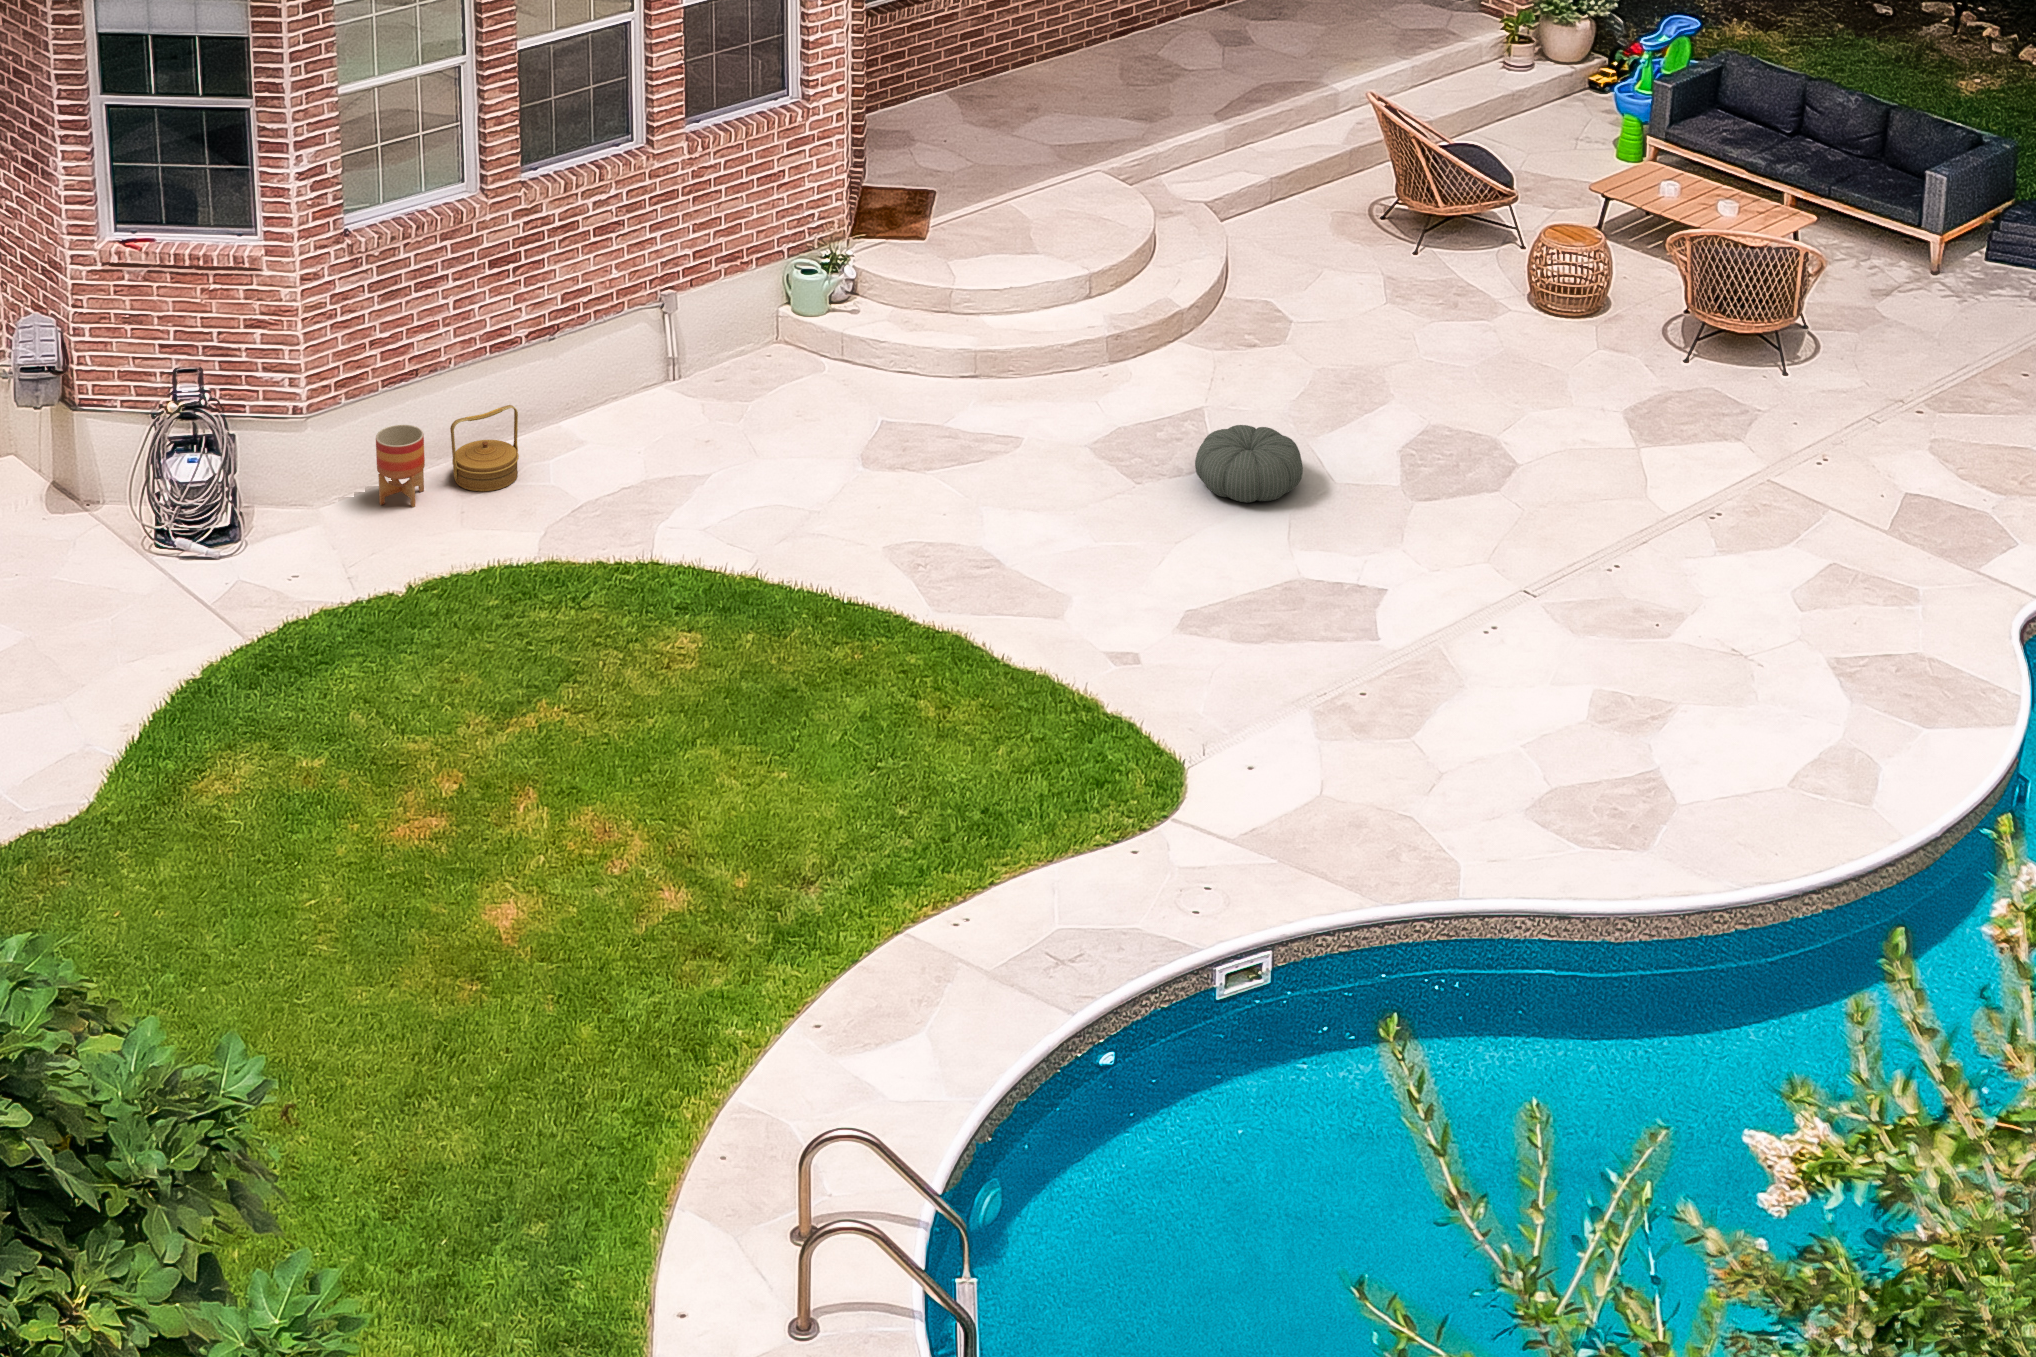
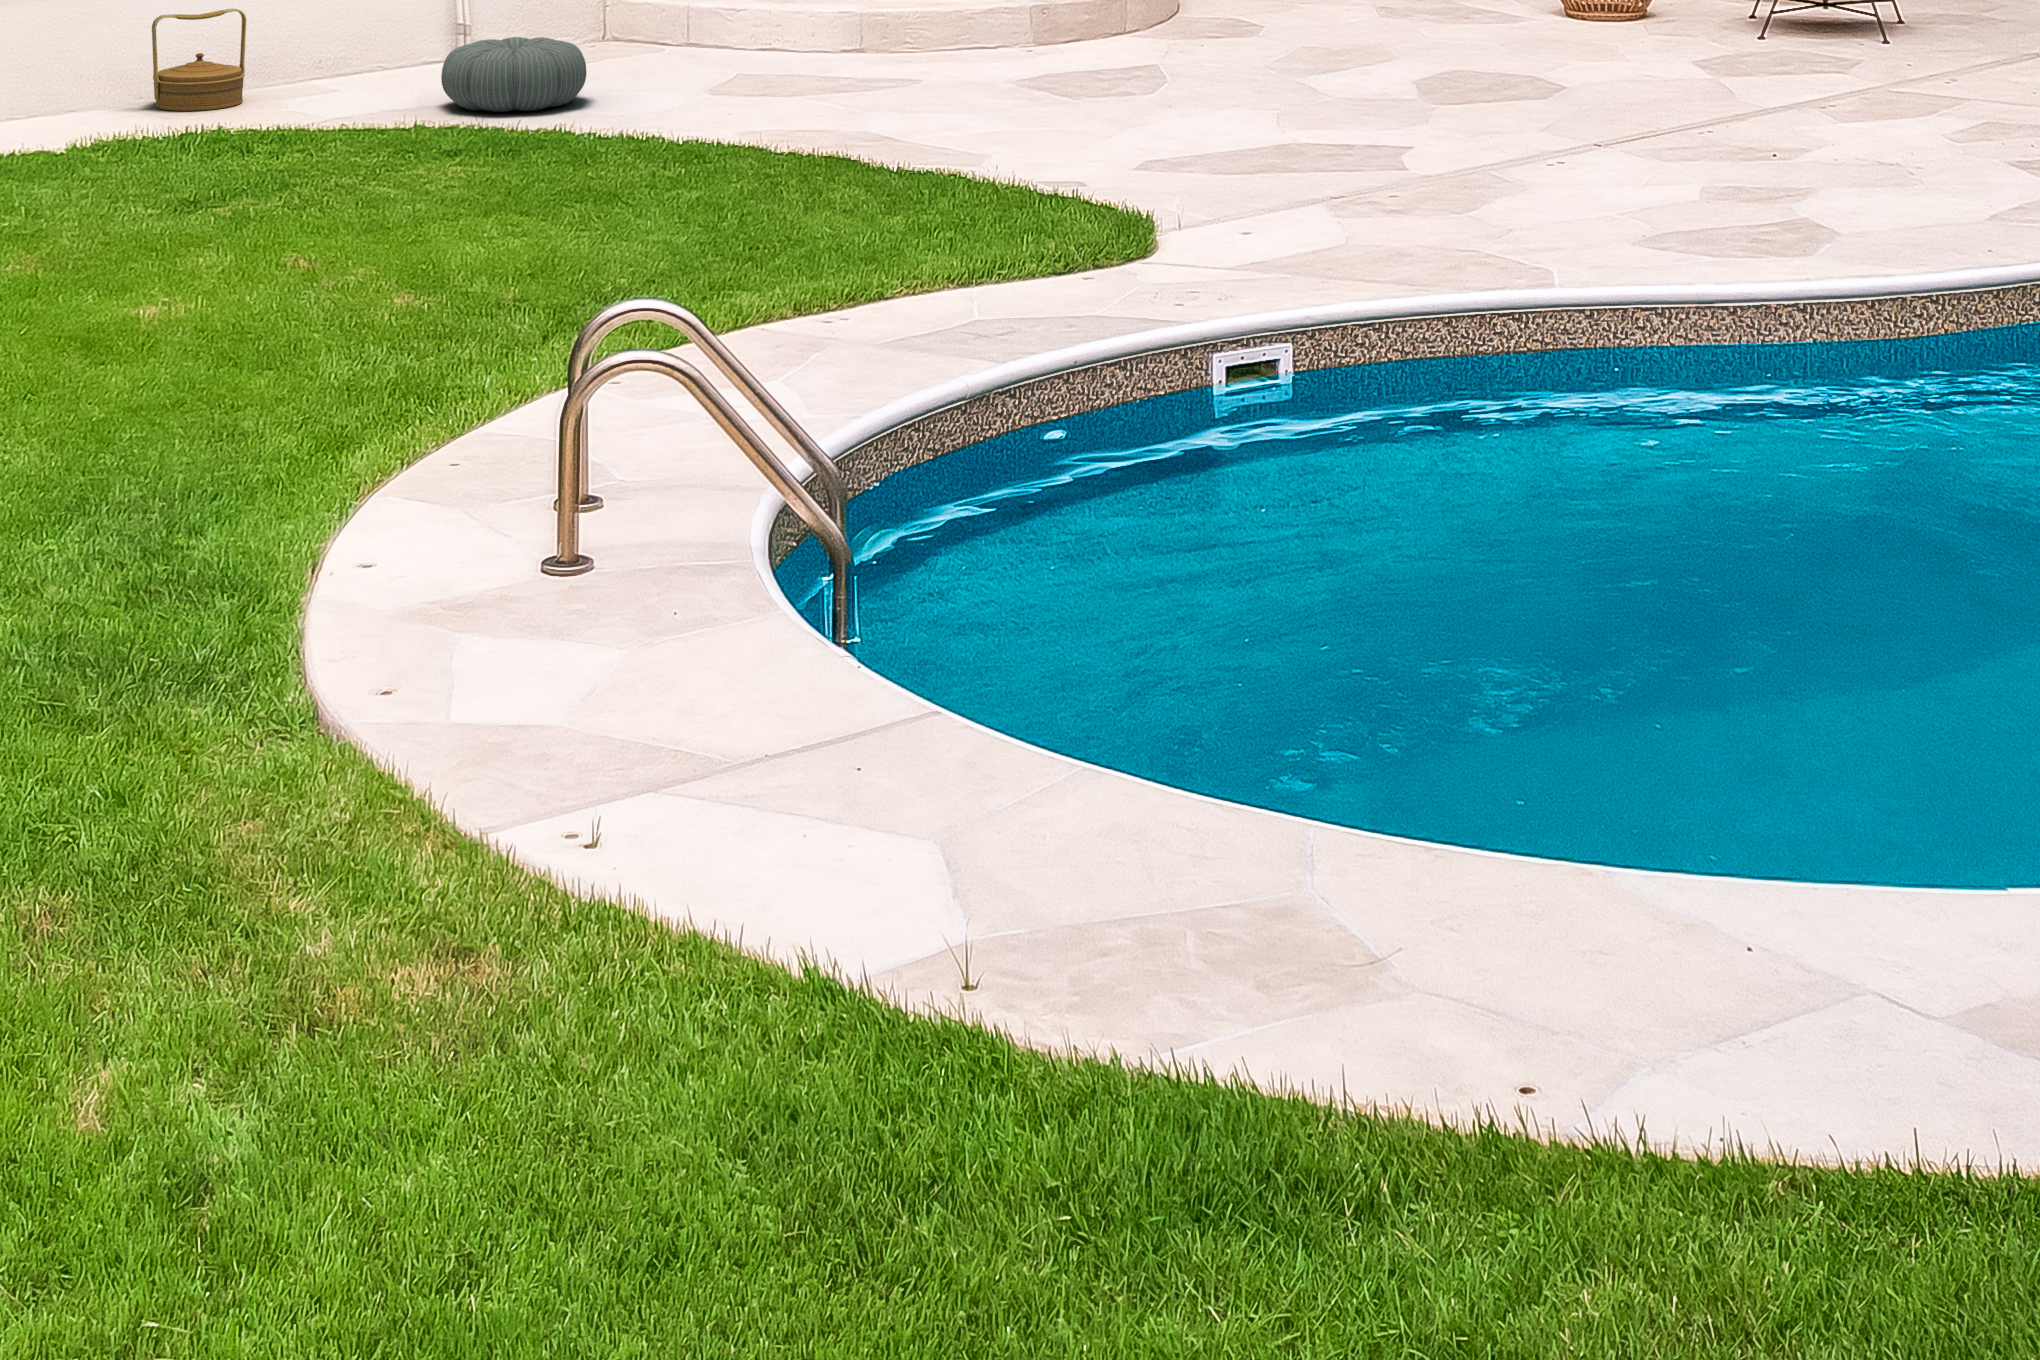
planter: present [376,425,425,507] -> none [47,21,113,120]
pouf: present [1195,425,1303,502] -> present [441,37,586,112]

